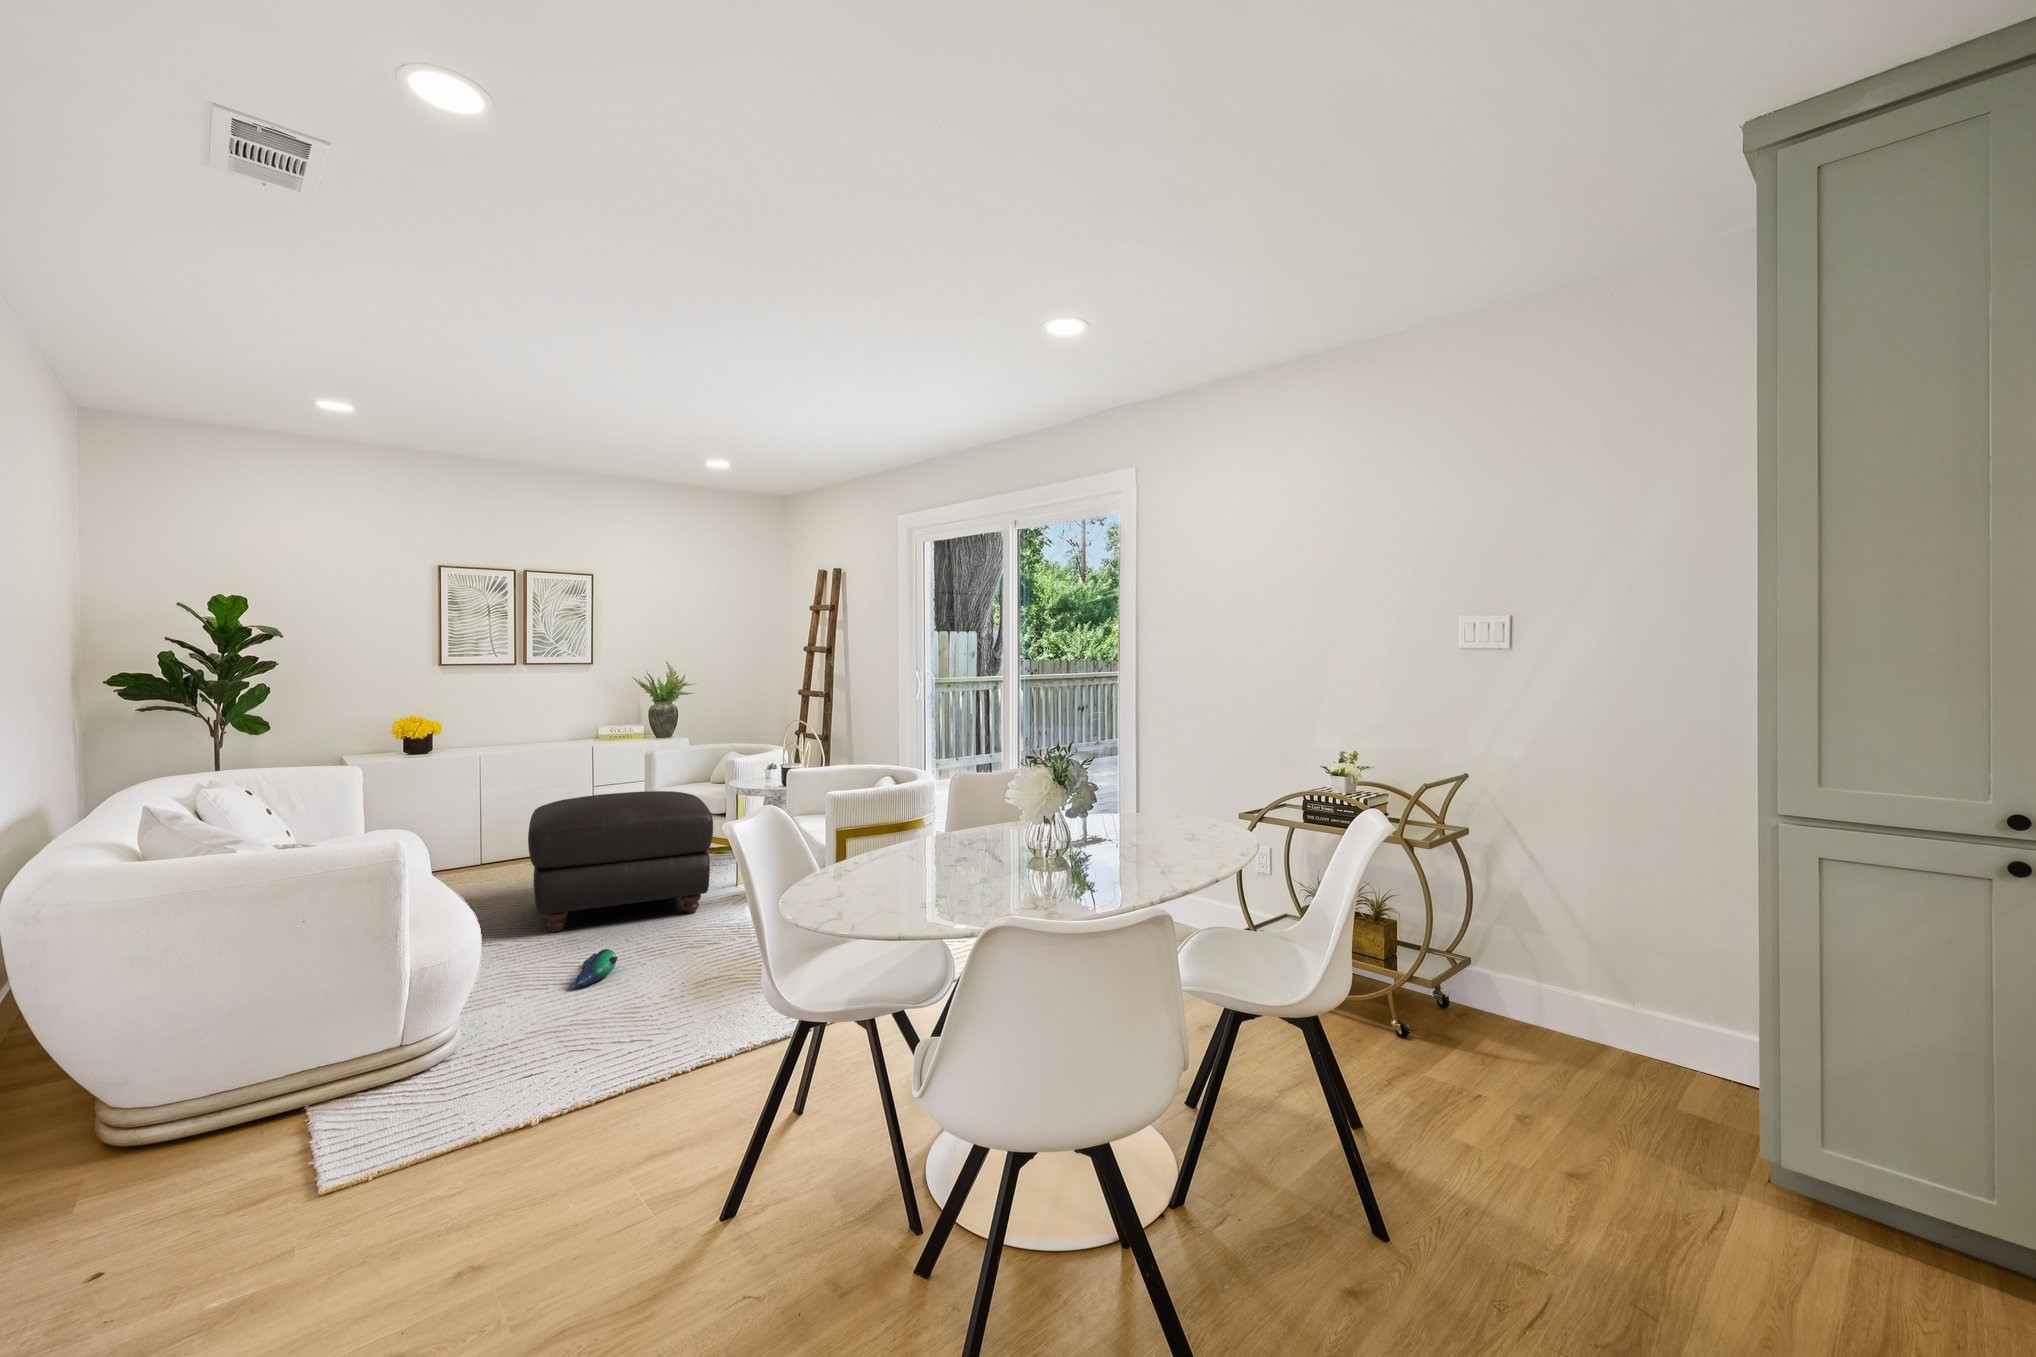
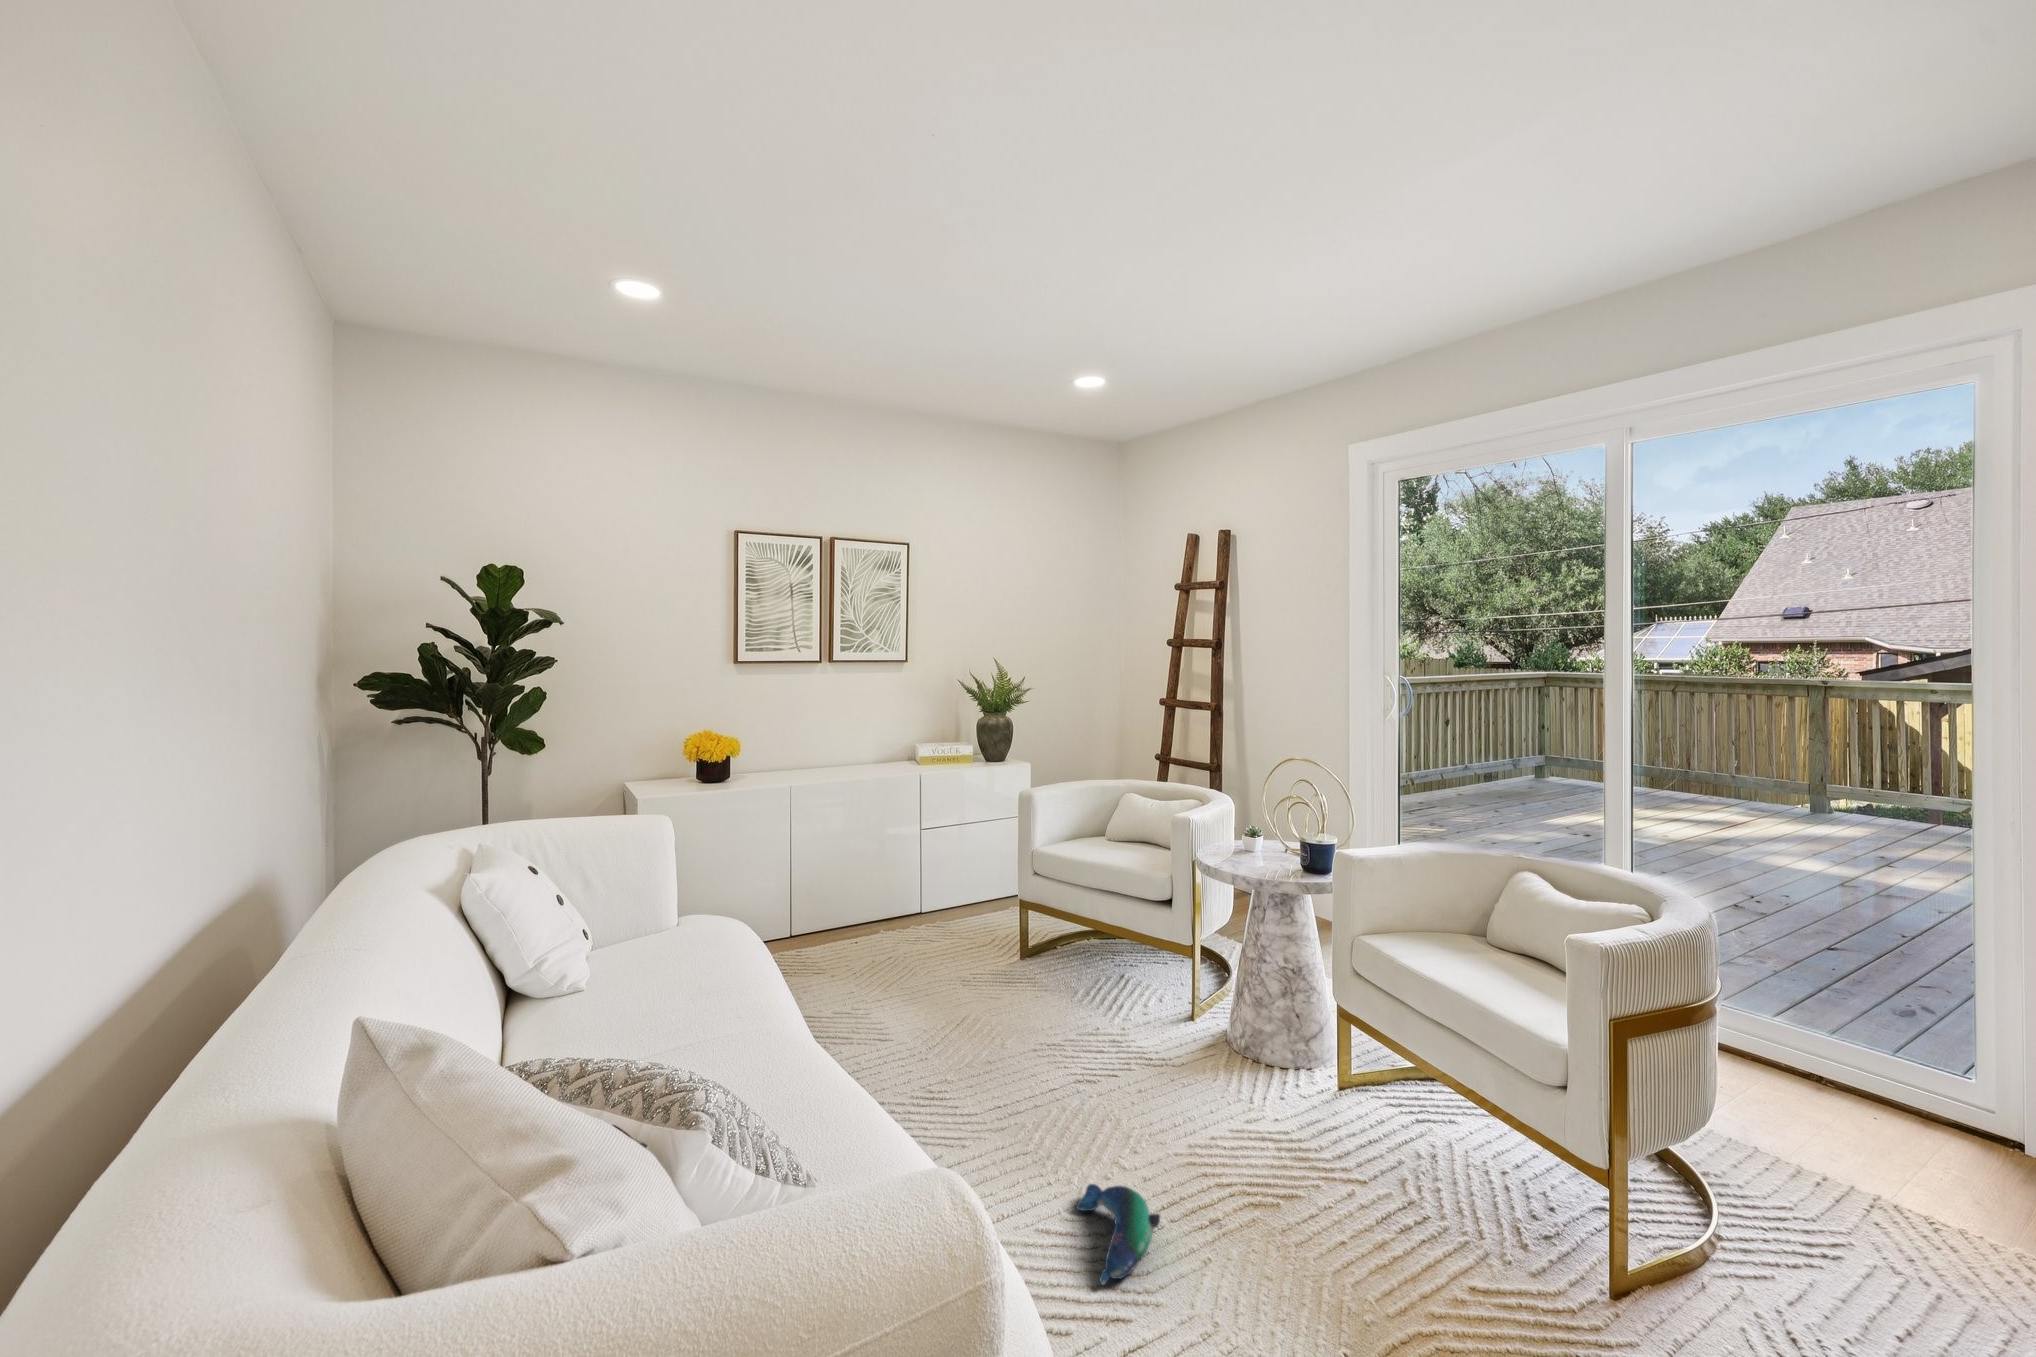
ottoman: present [528,791,713,932] -> none [904,861,1200,1101]

